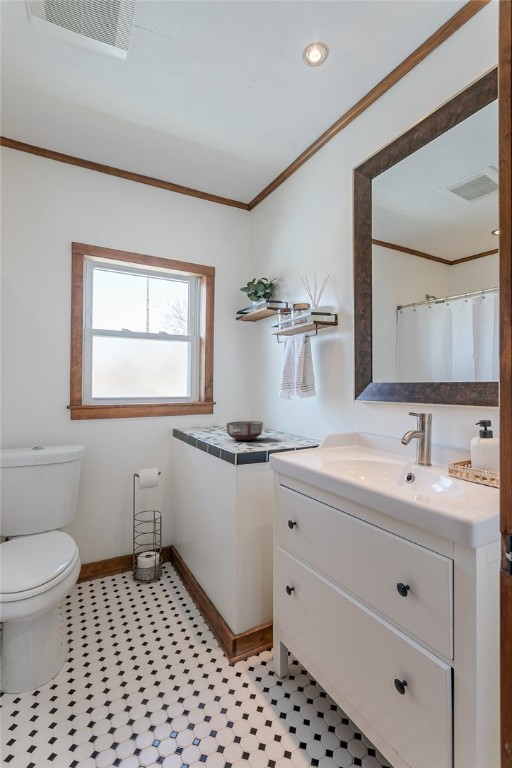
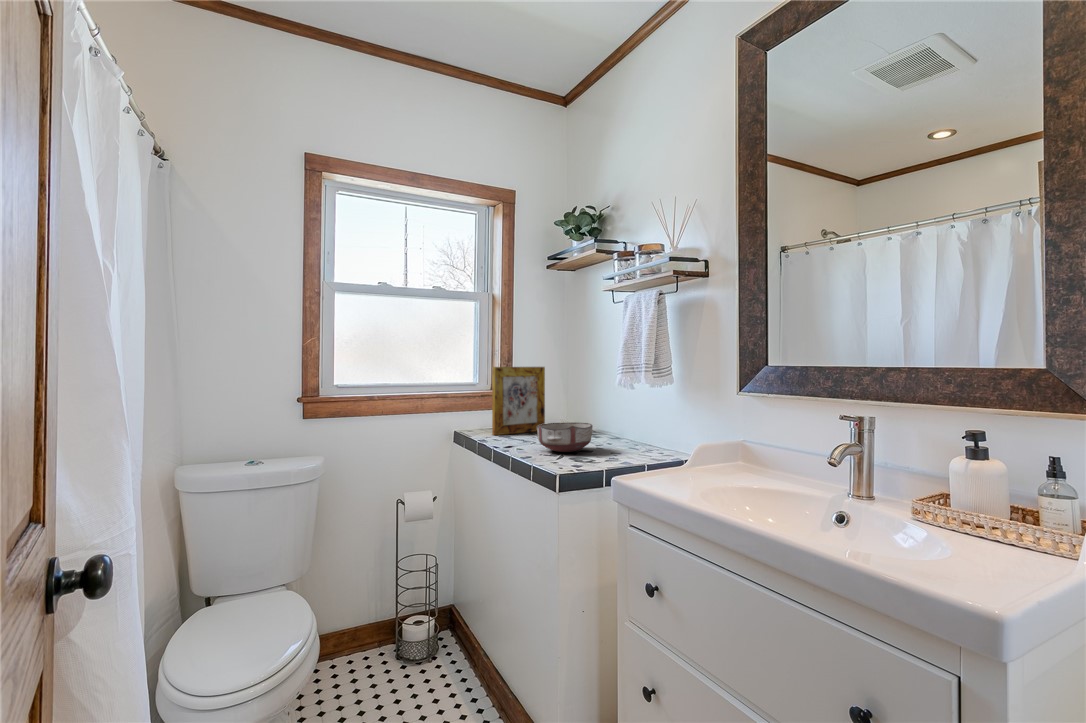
picture frame: none [199,385,235,431] -> present [492,367,545,435]

